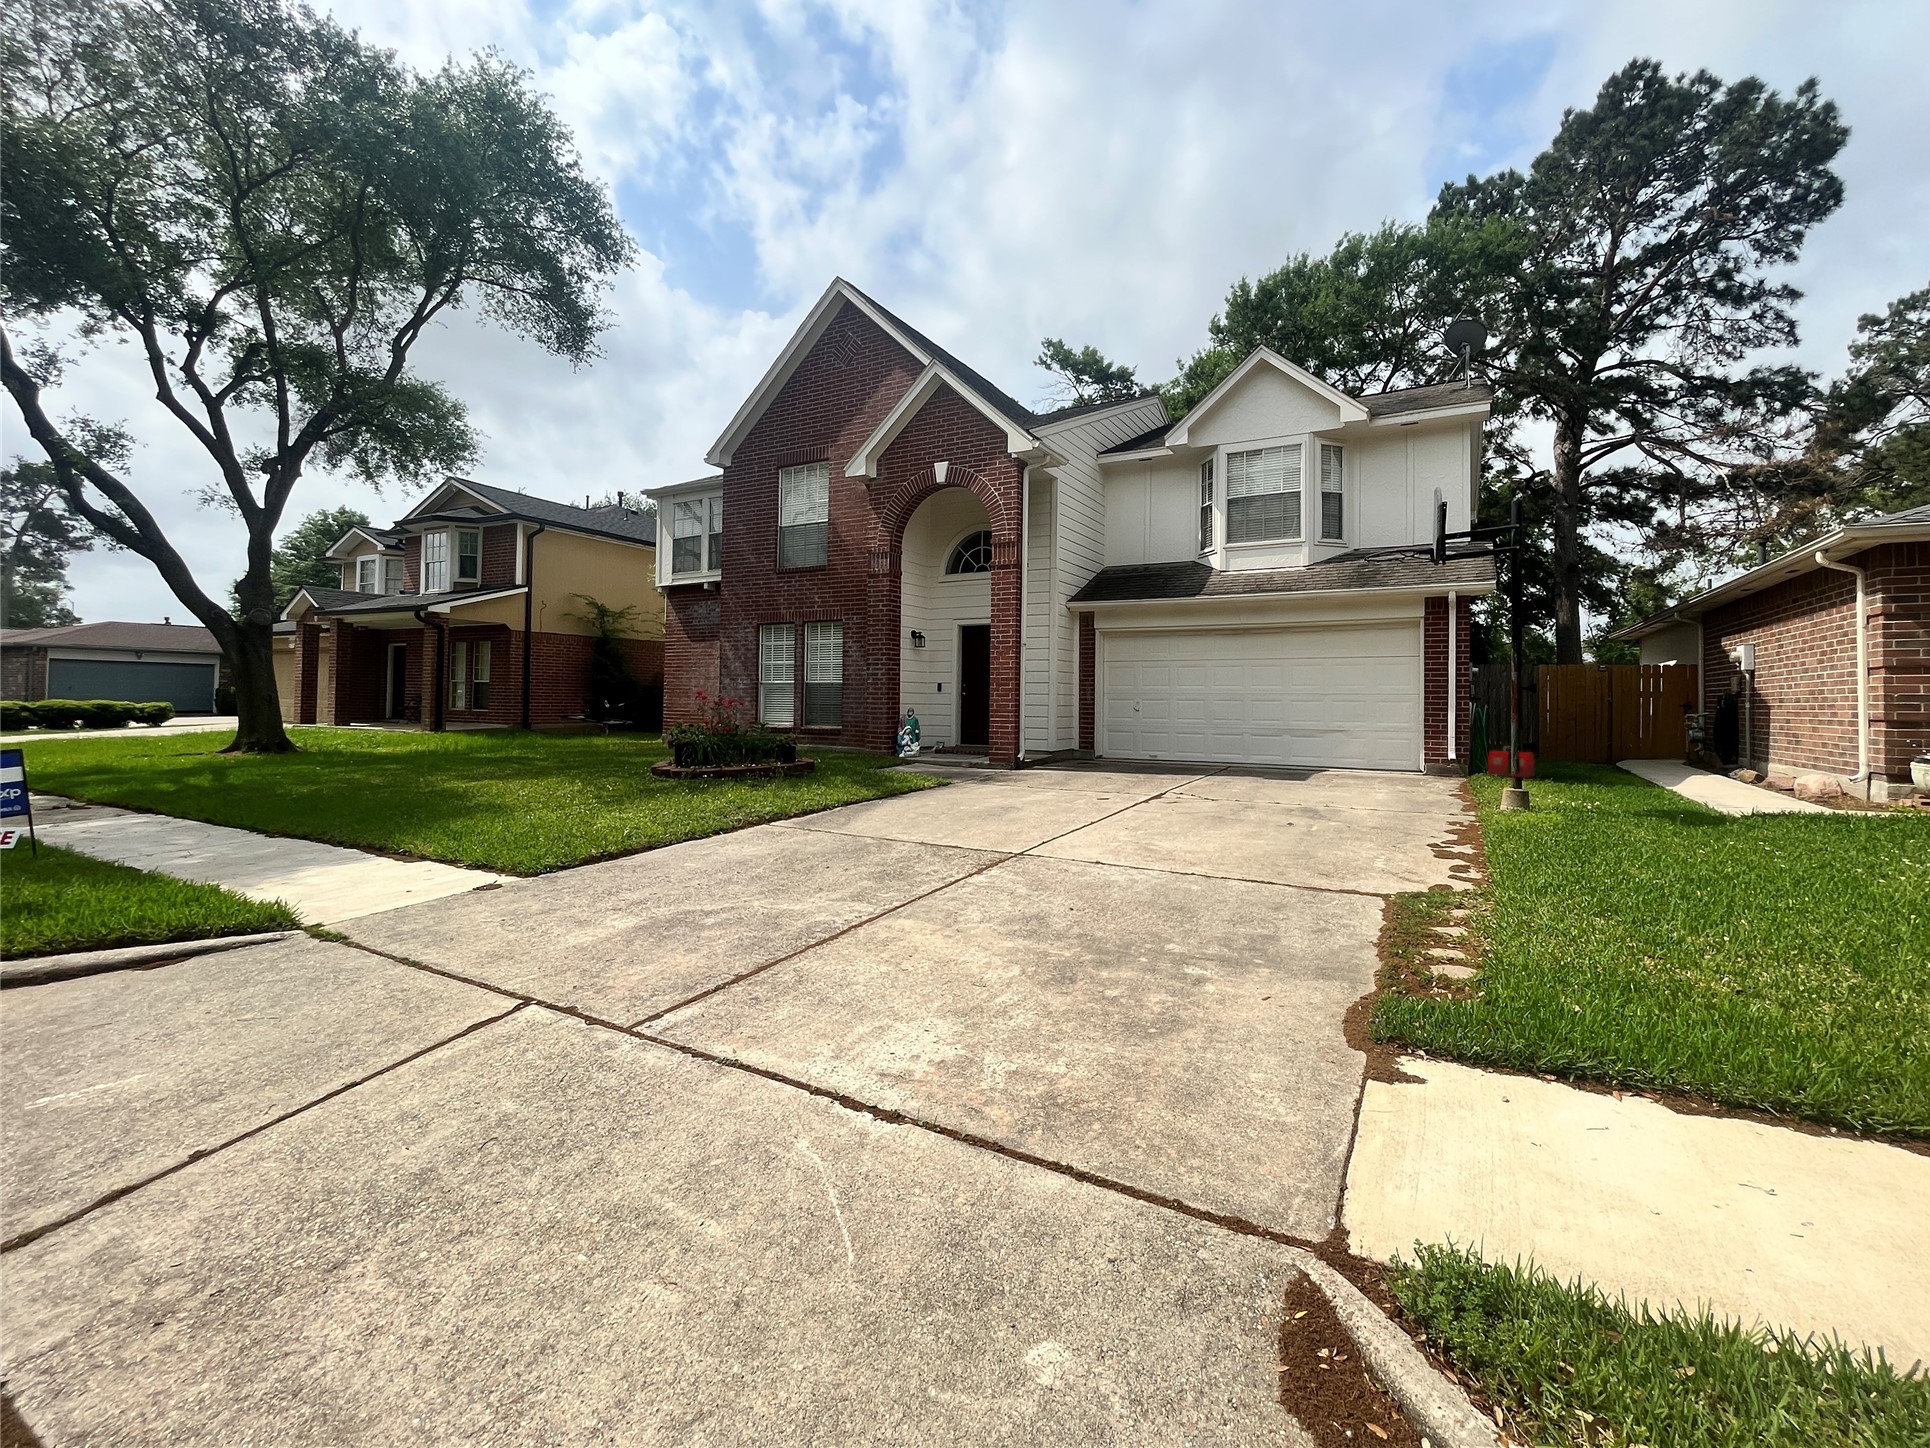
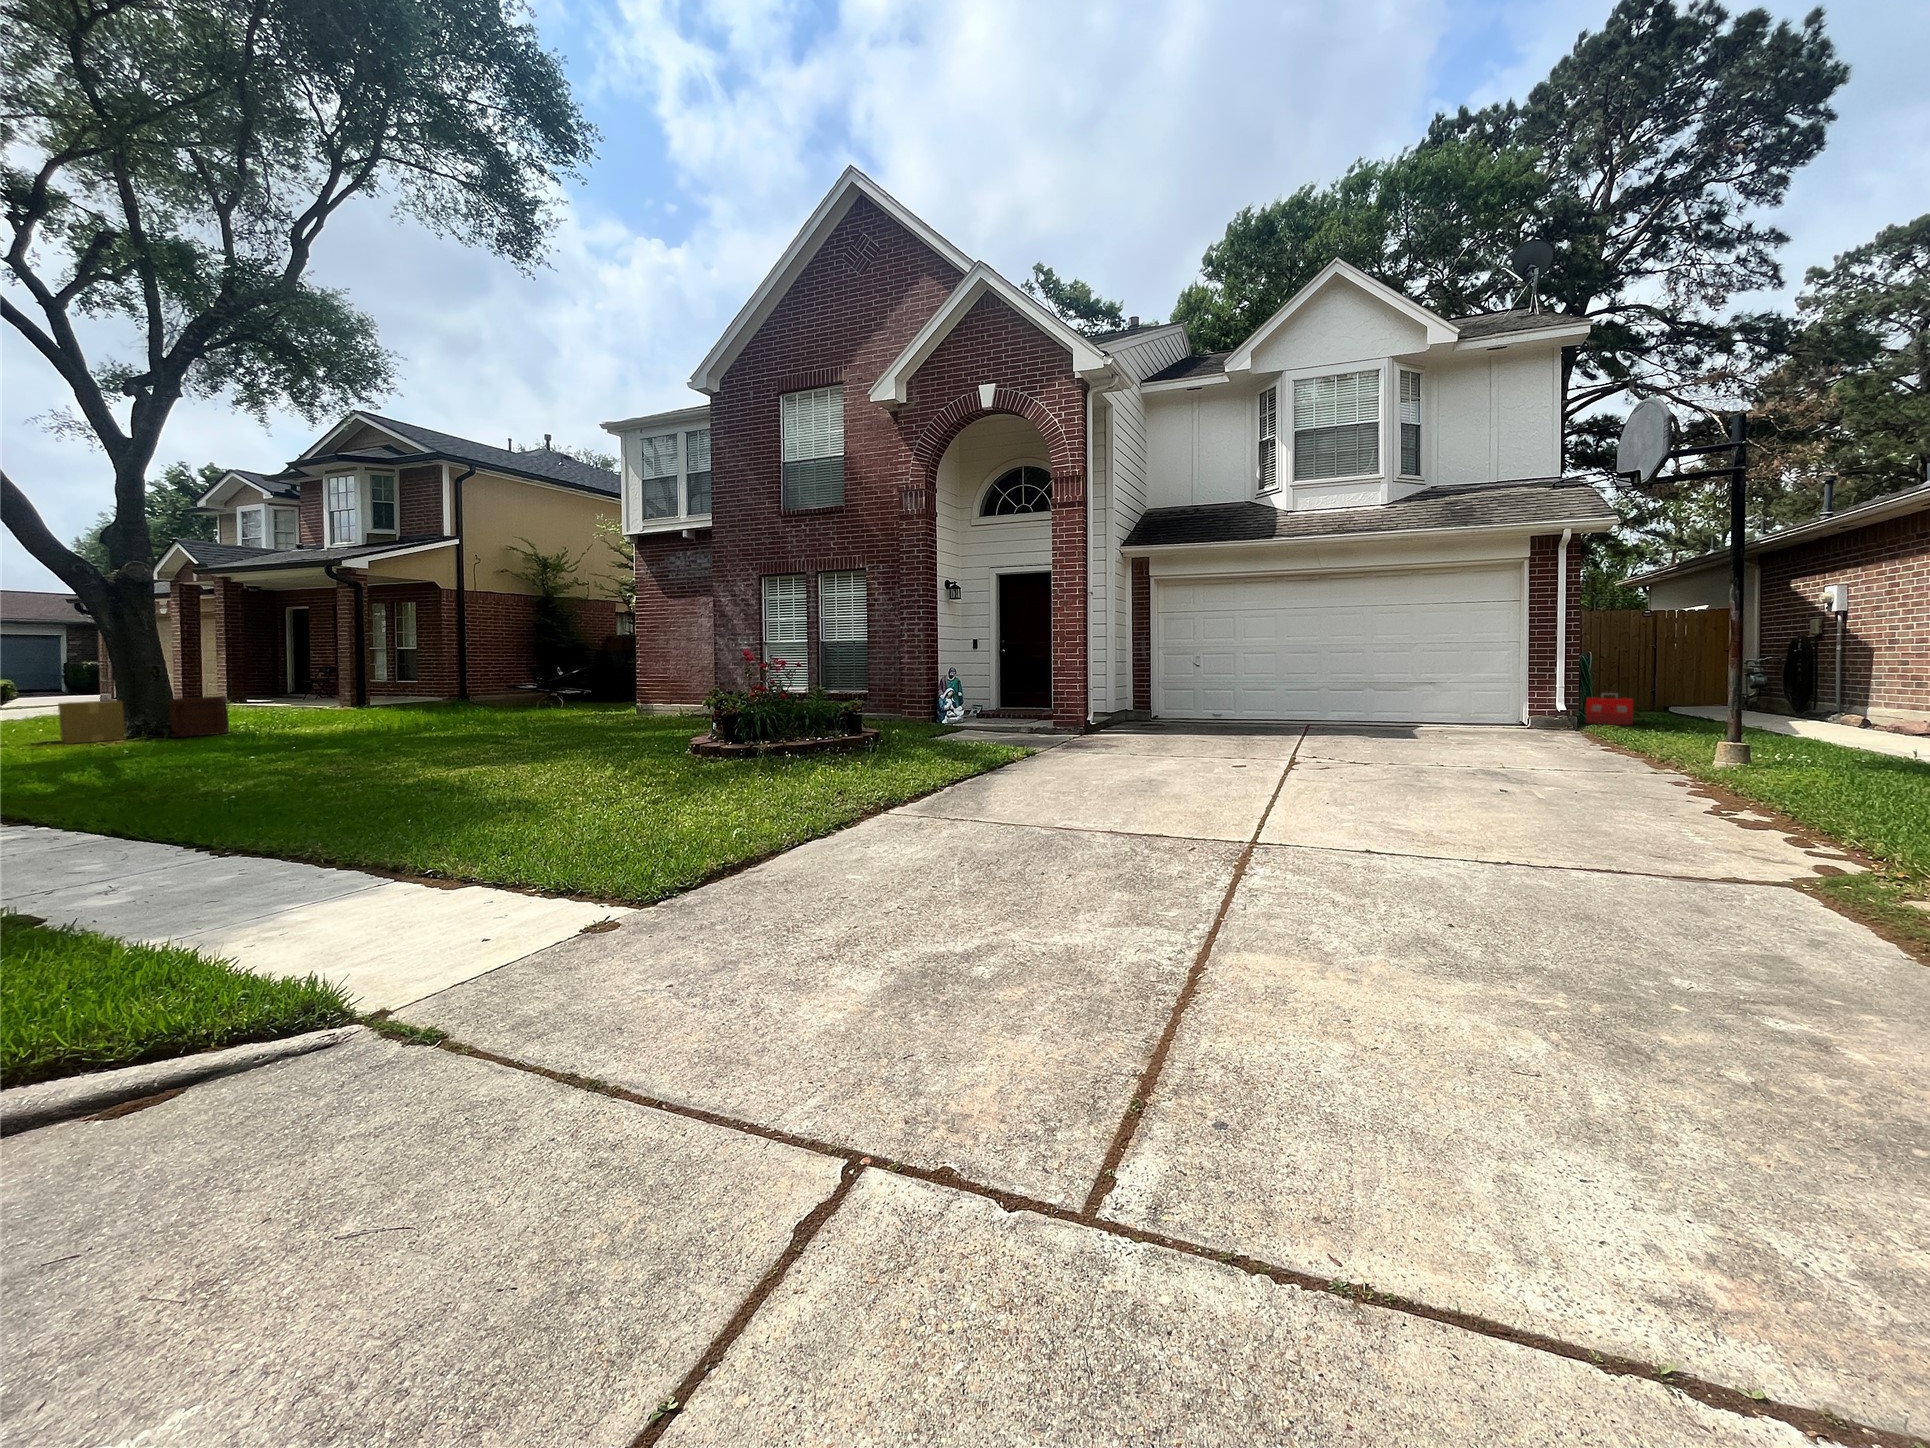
wooden crate: none [278,720,324,753] -> present [169,696,229,737]
cardboard box: none [195,721,243,756] -> present [58,700,126,744]

